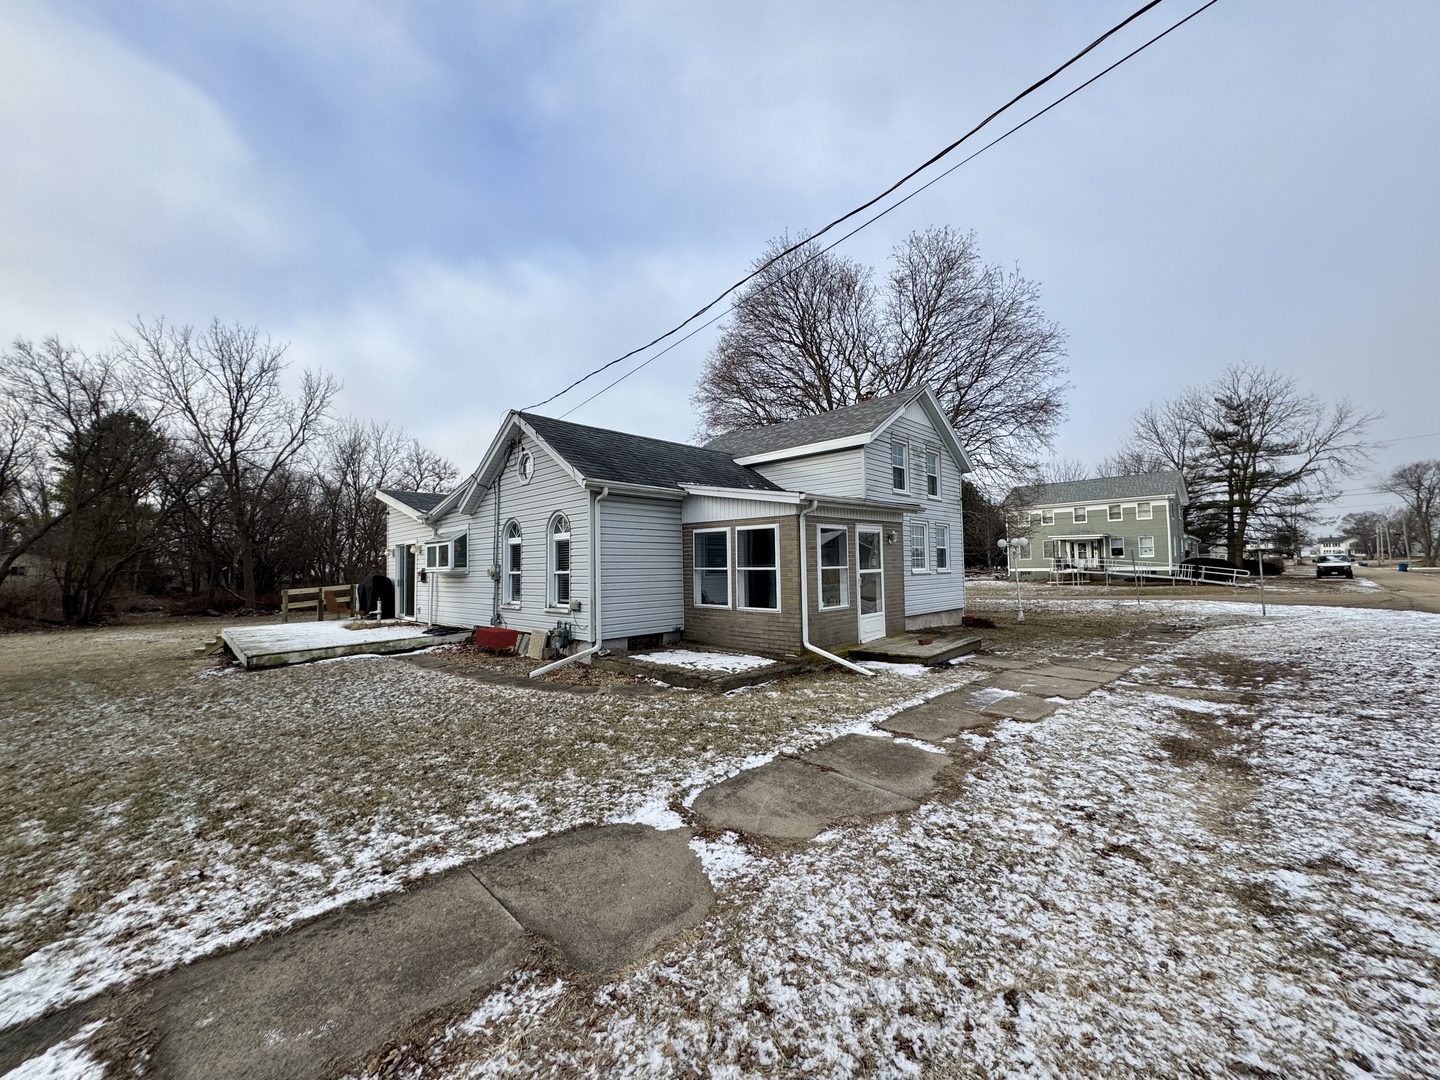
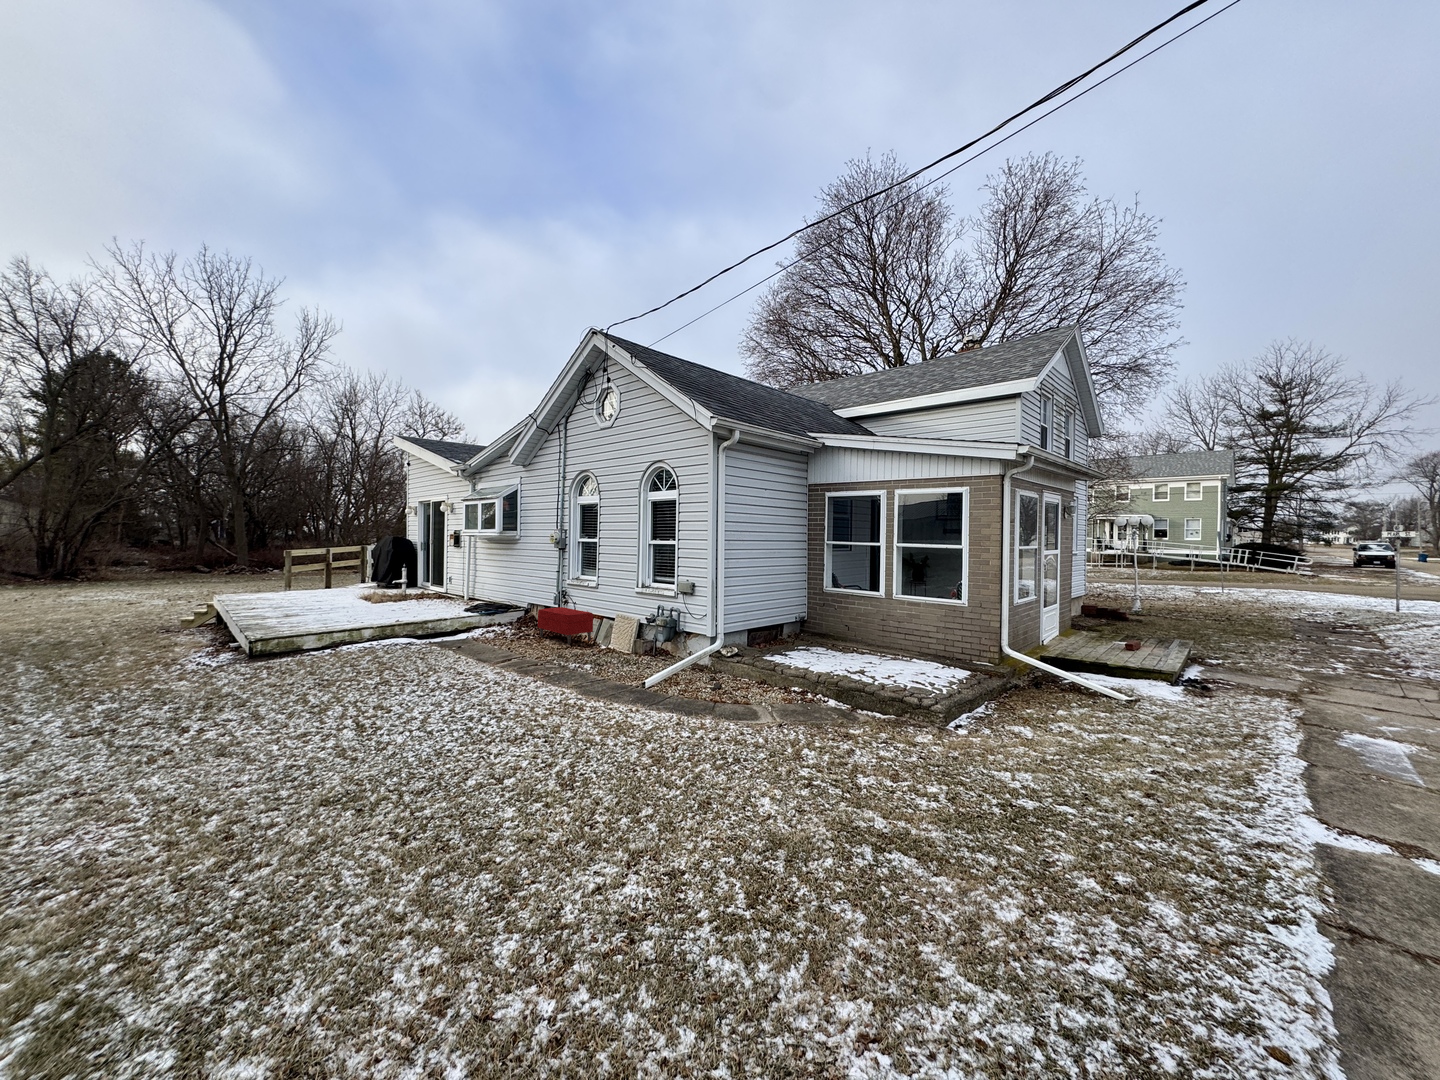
lounge chair: present [324,590,364,619] -> none [335,555,383,591]

